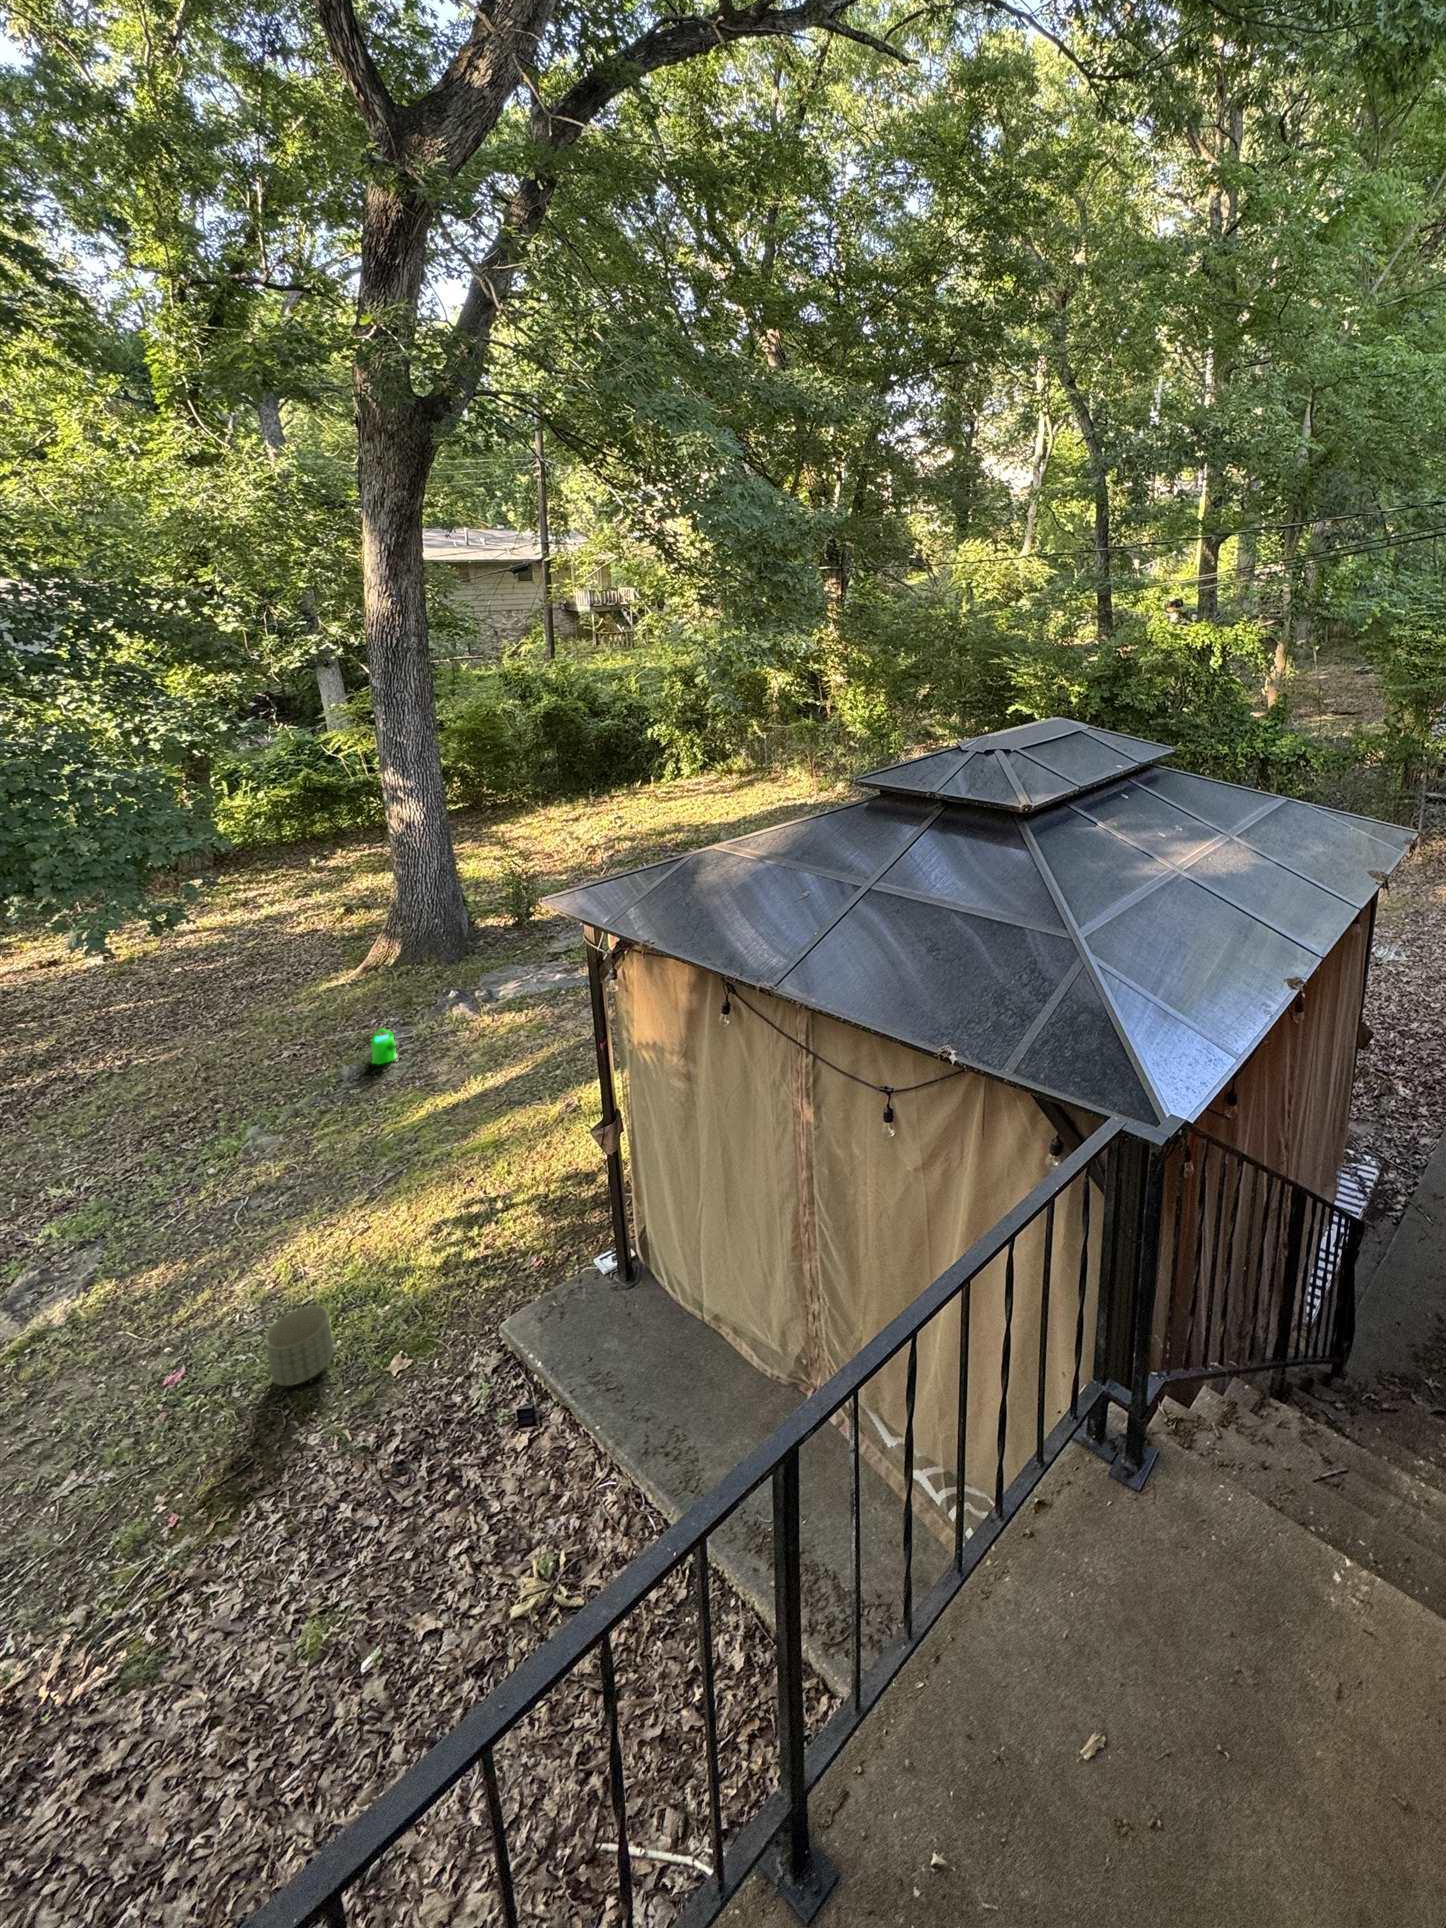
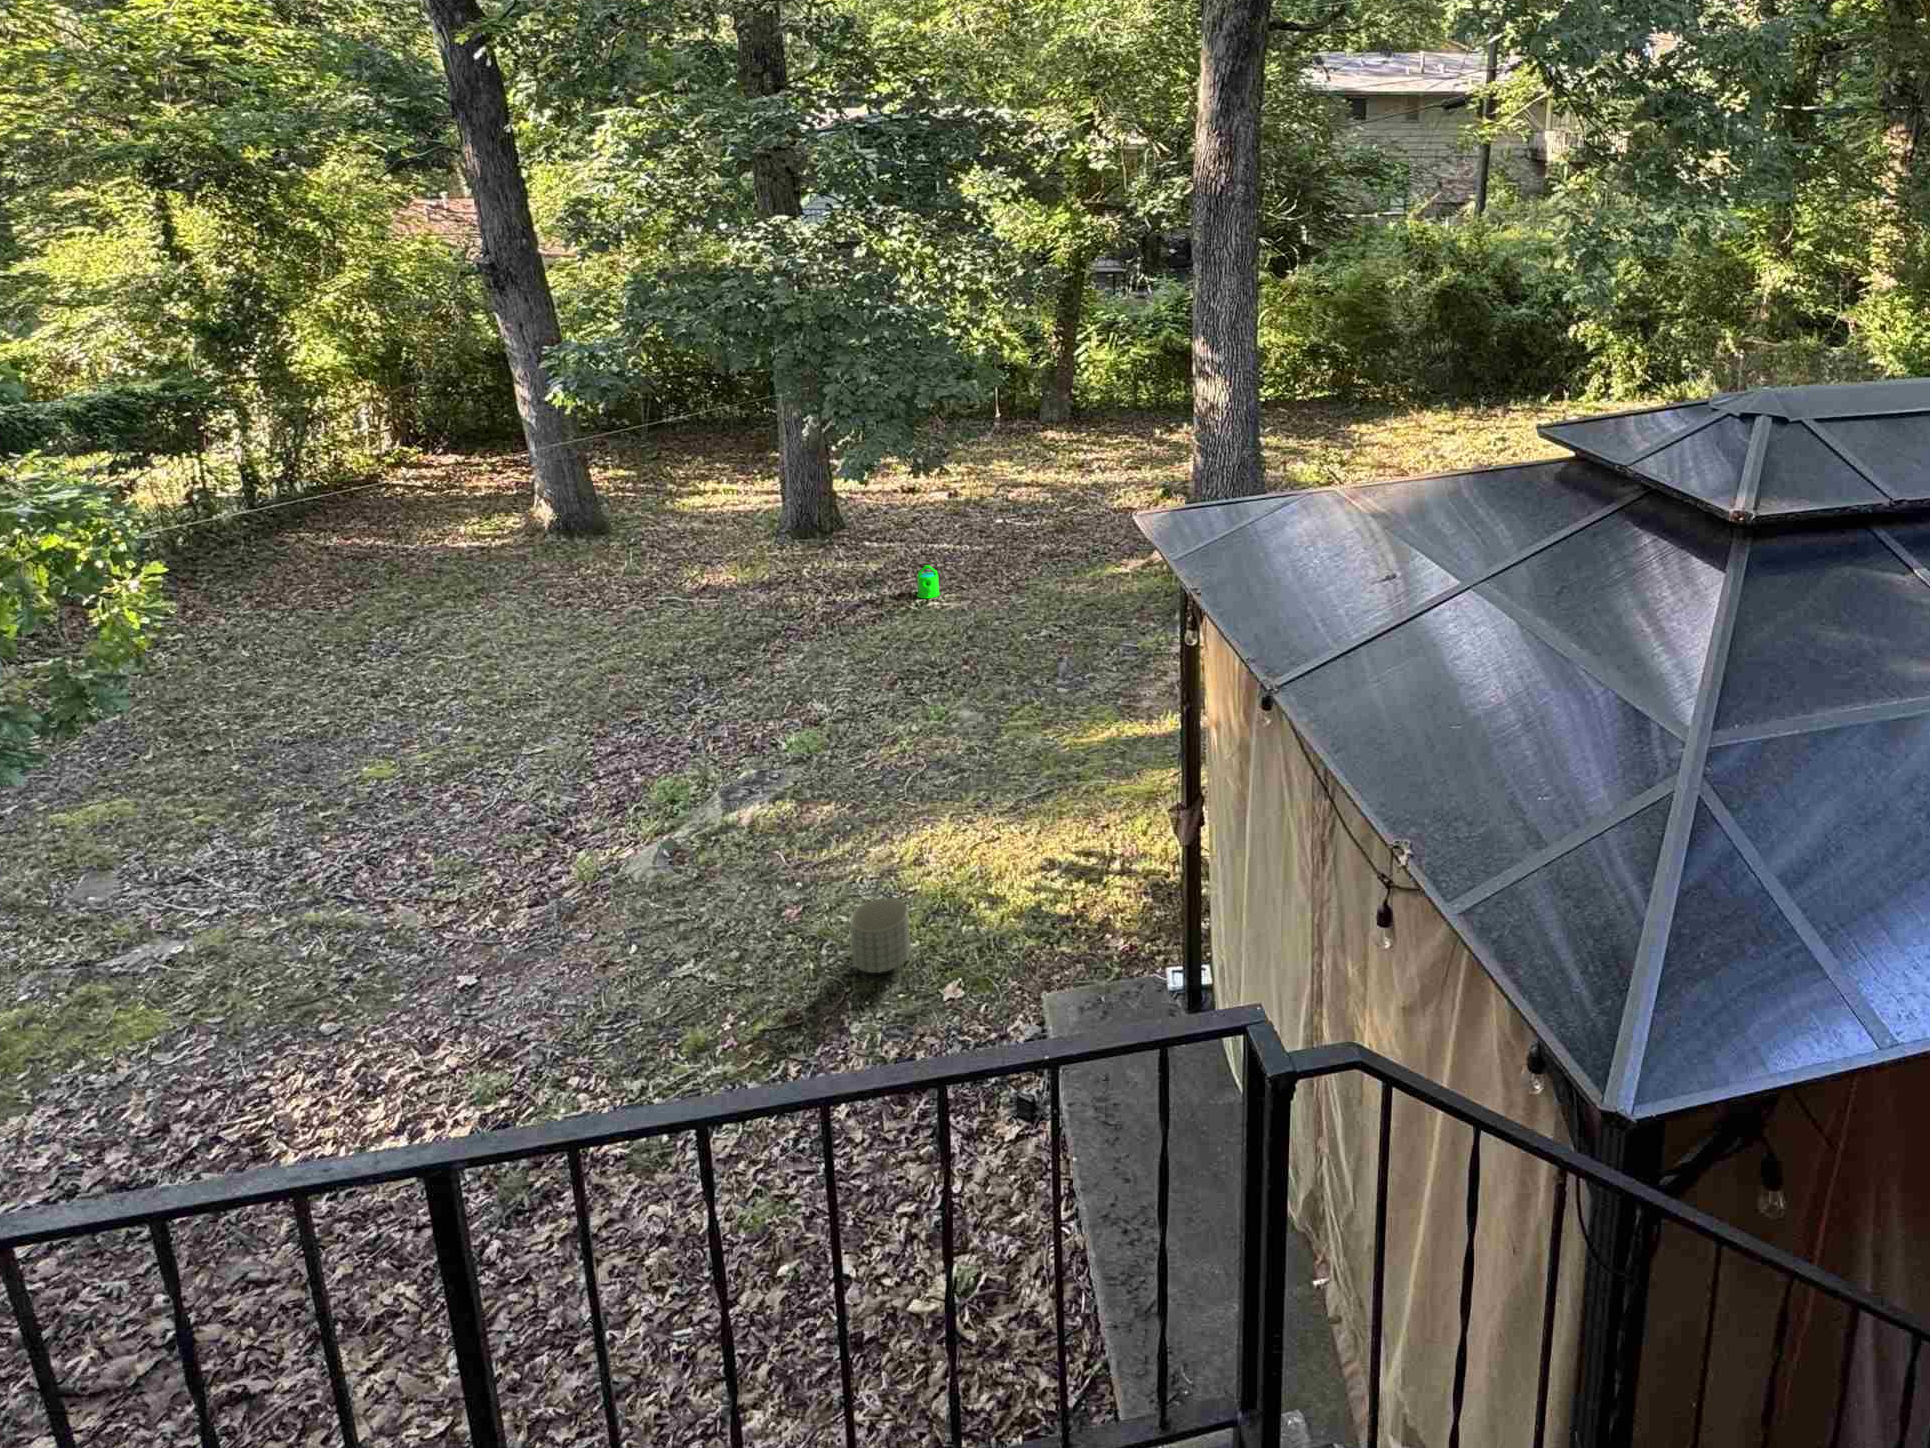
watering can: present [371,1029,398,1064] -> present [917,565,940,598]

